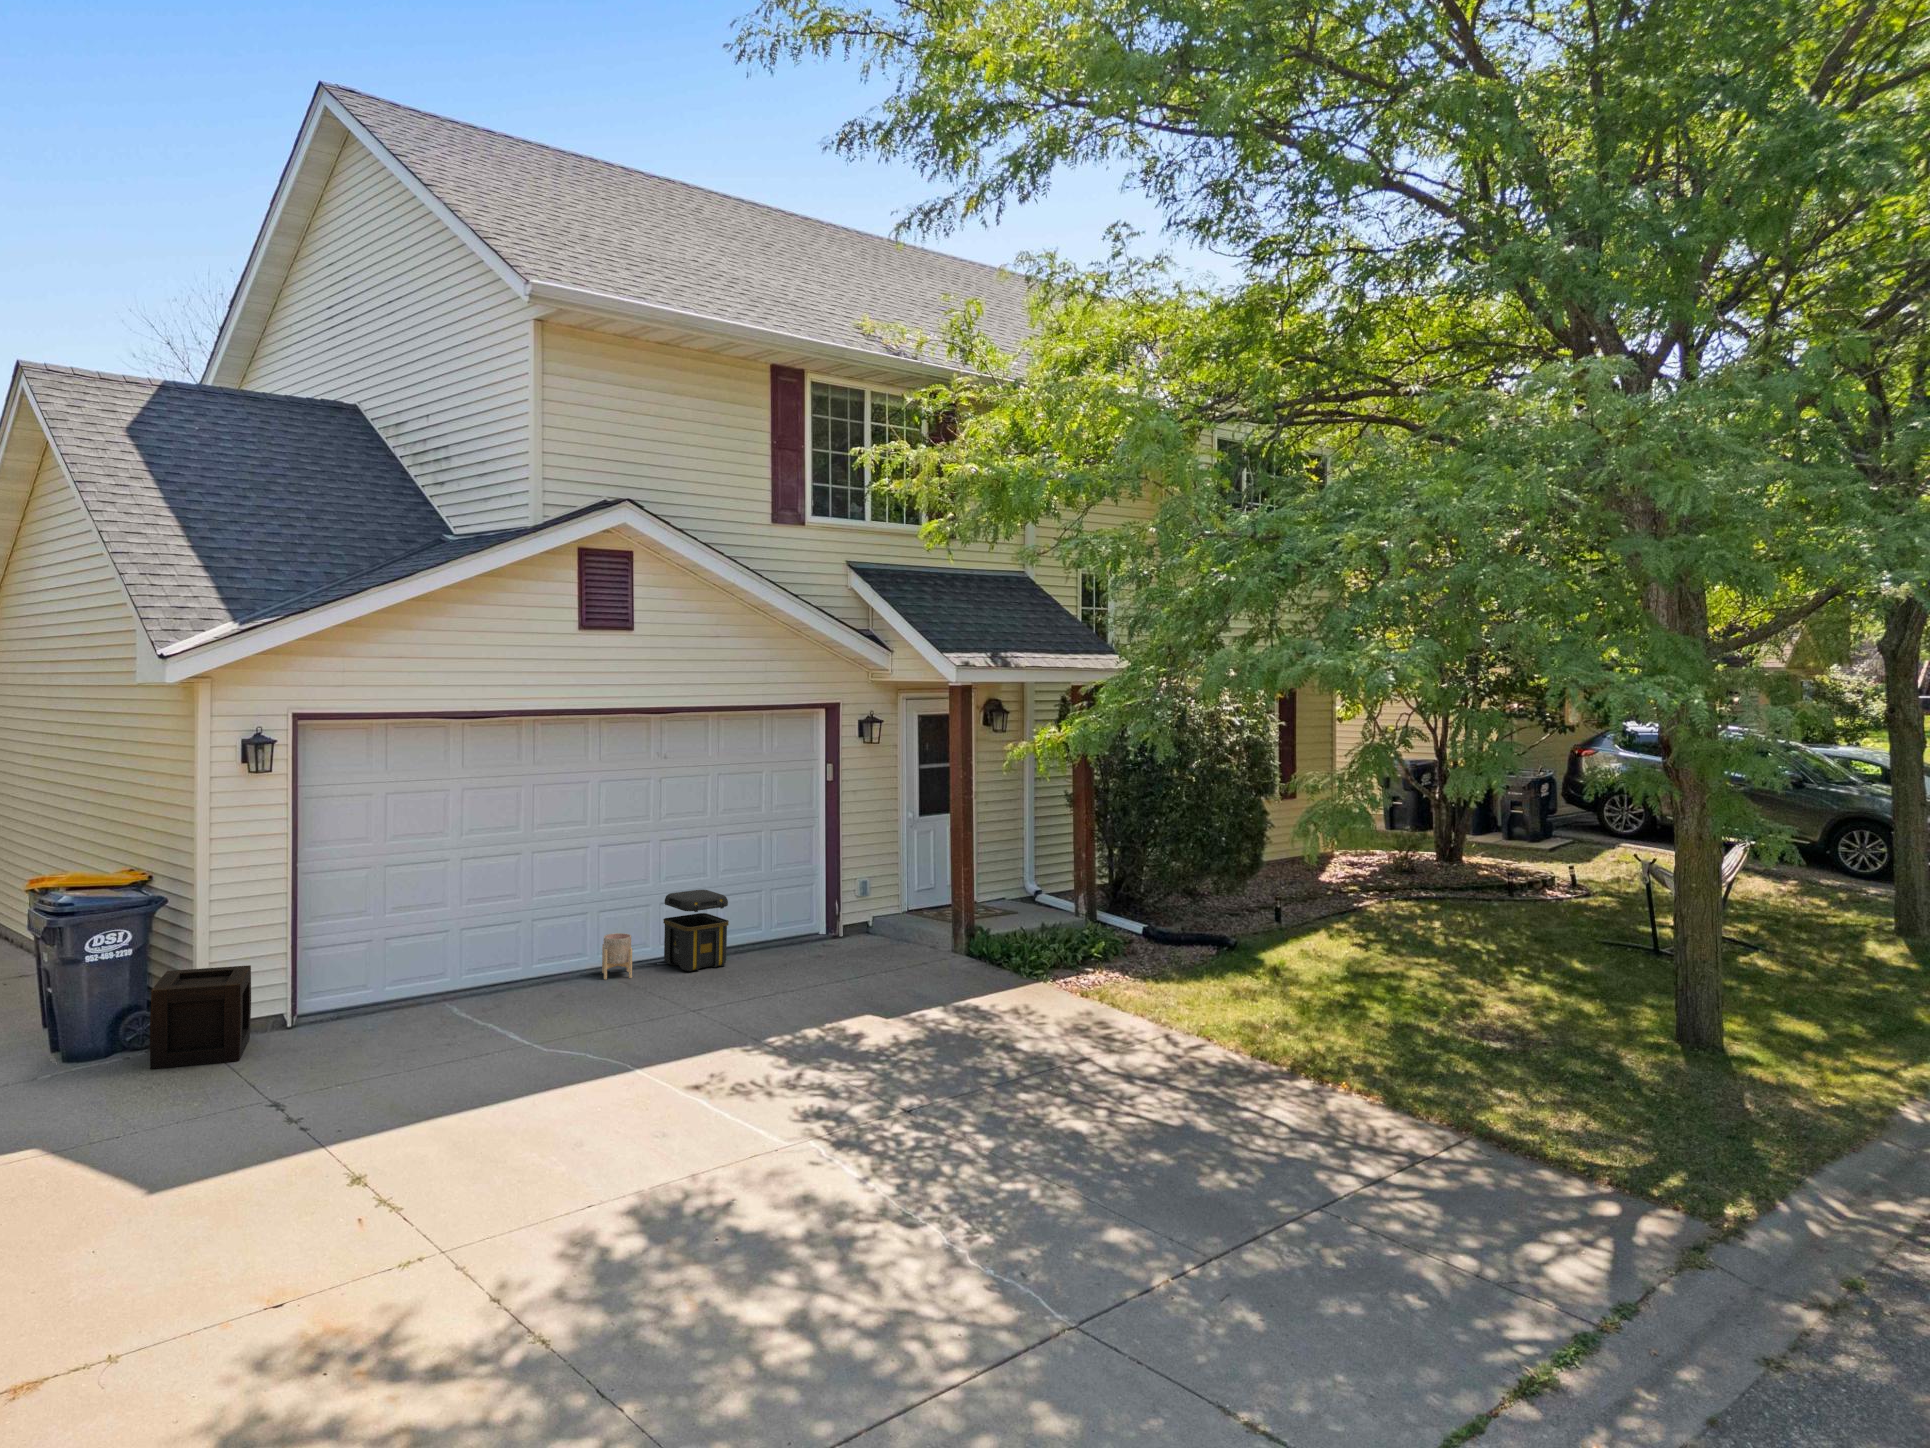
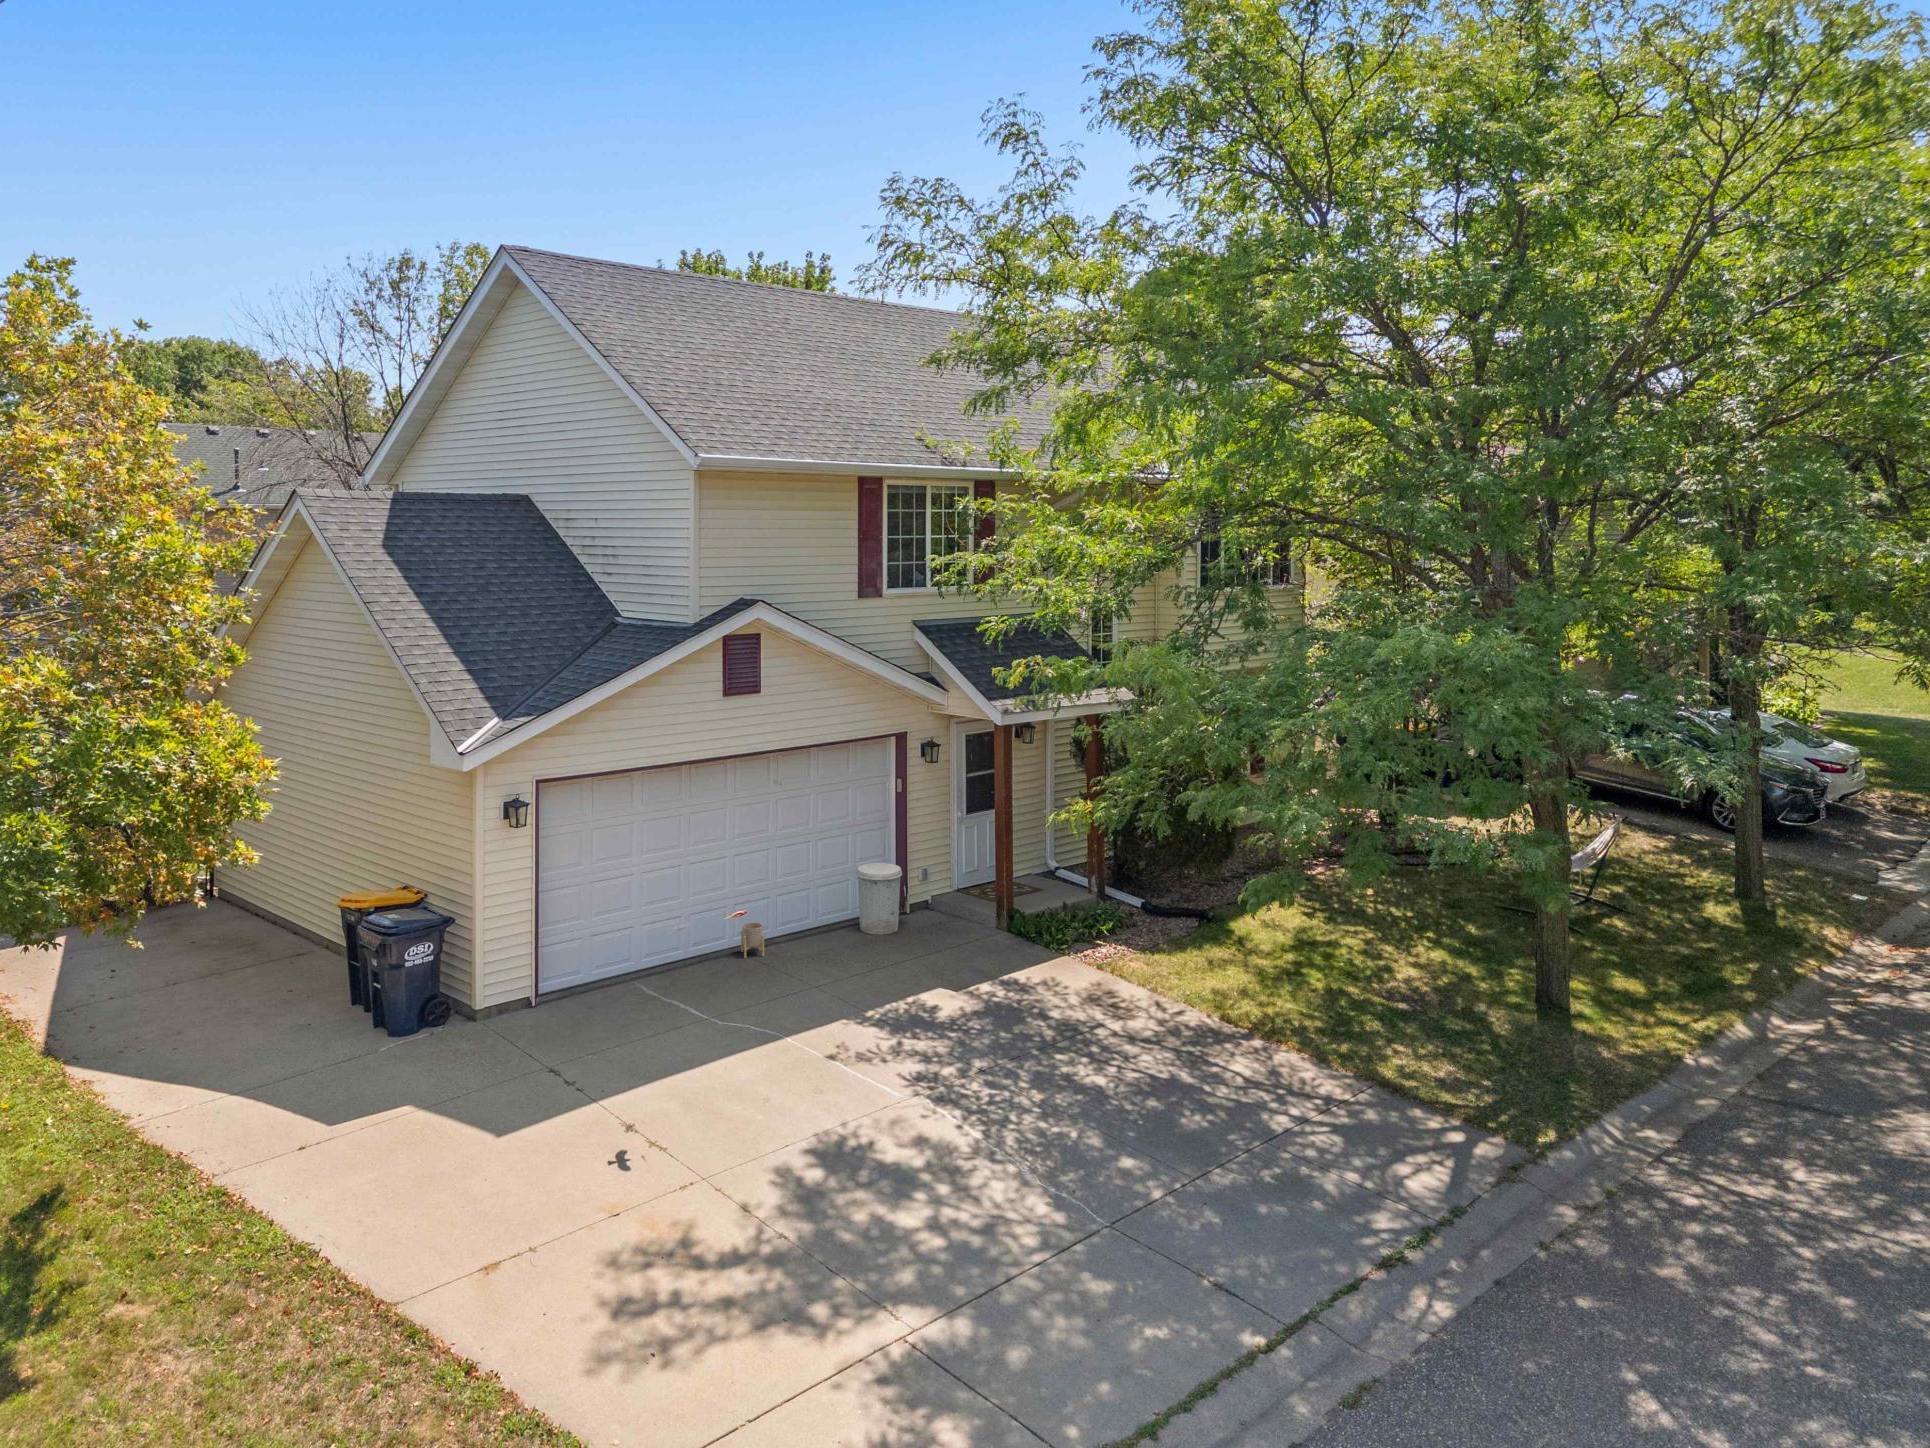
trash can: none [765,865,827,957] -> present [856,863,902,935]
toolbox: present [663,890,729,971] -> none [783,886,832,950]
wooden crate: present [150,965,251,1069] -> none [452,965,511,1042]

